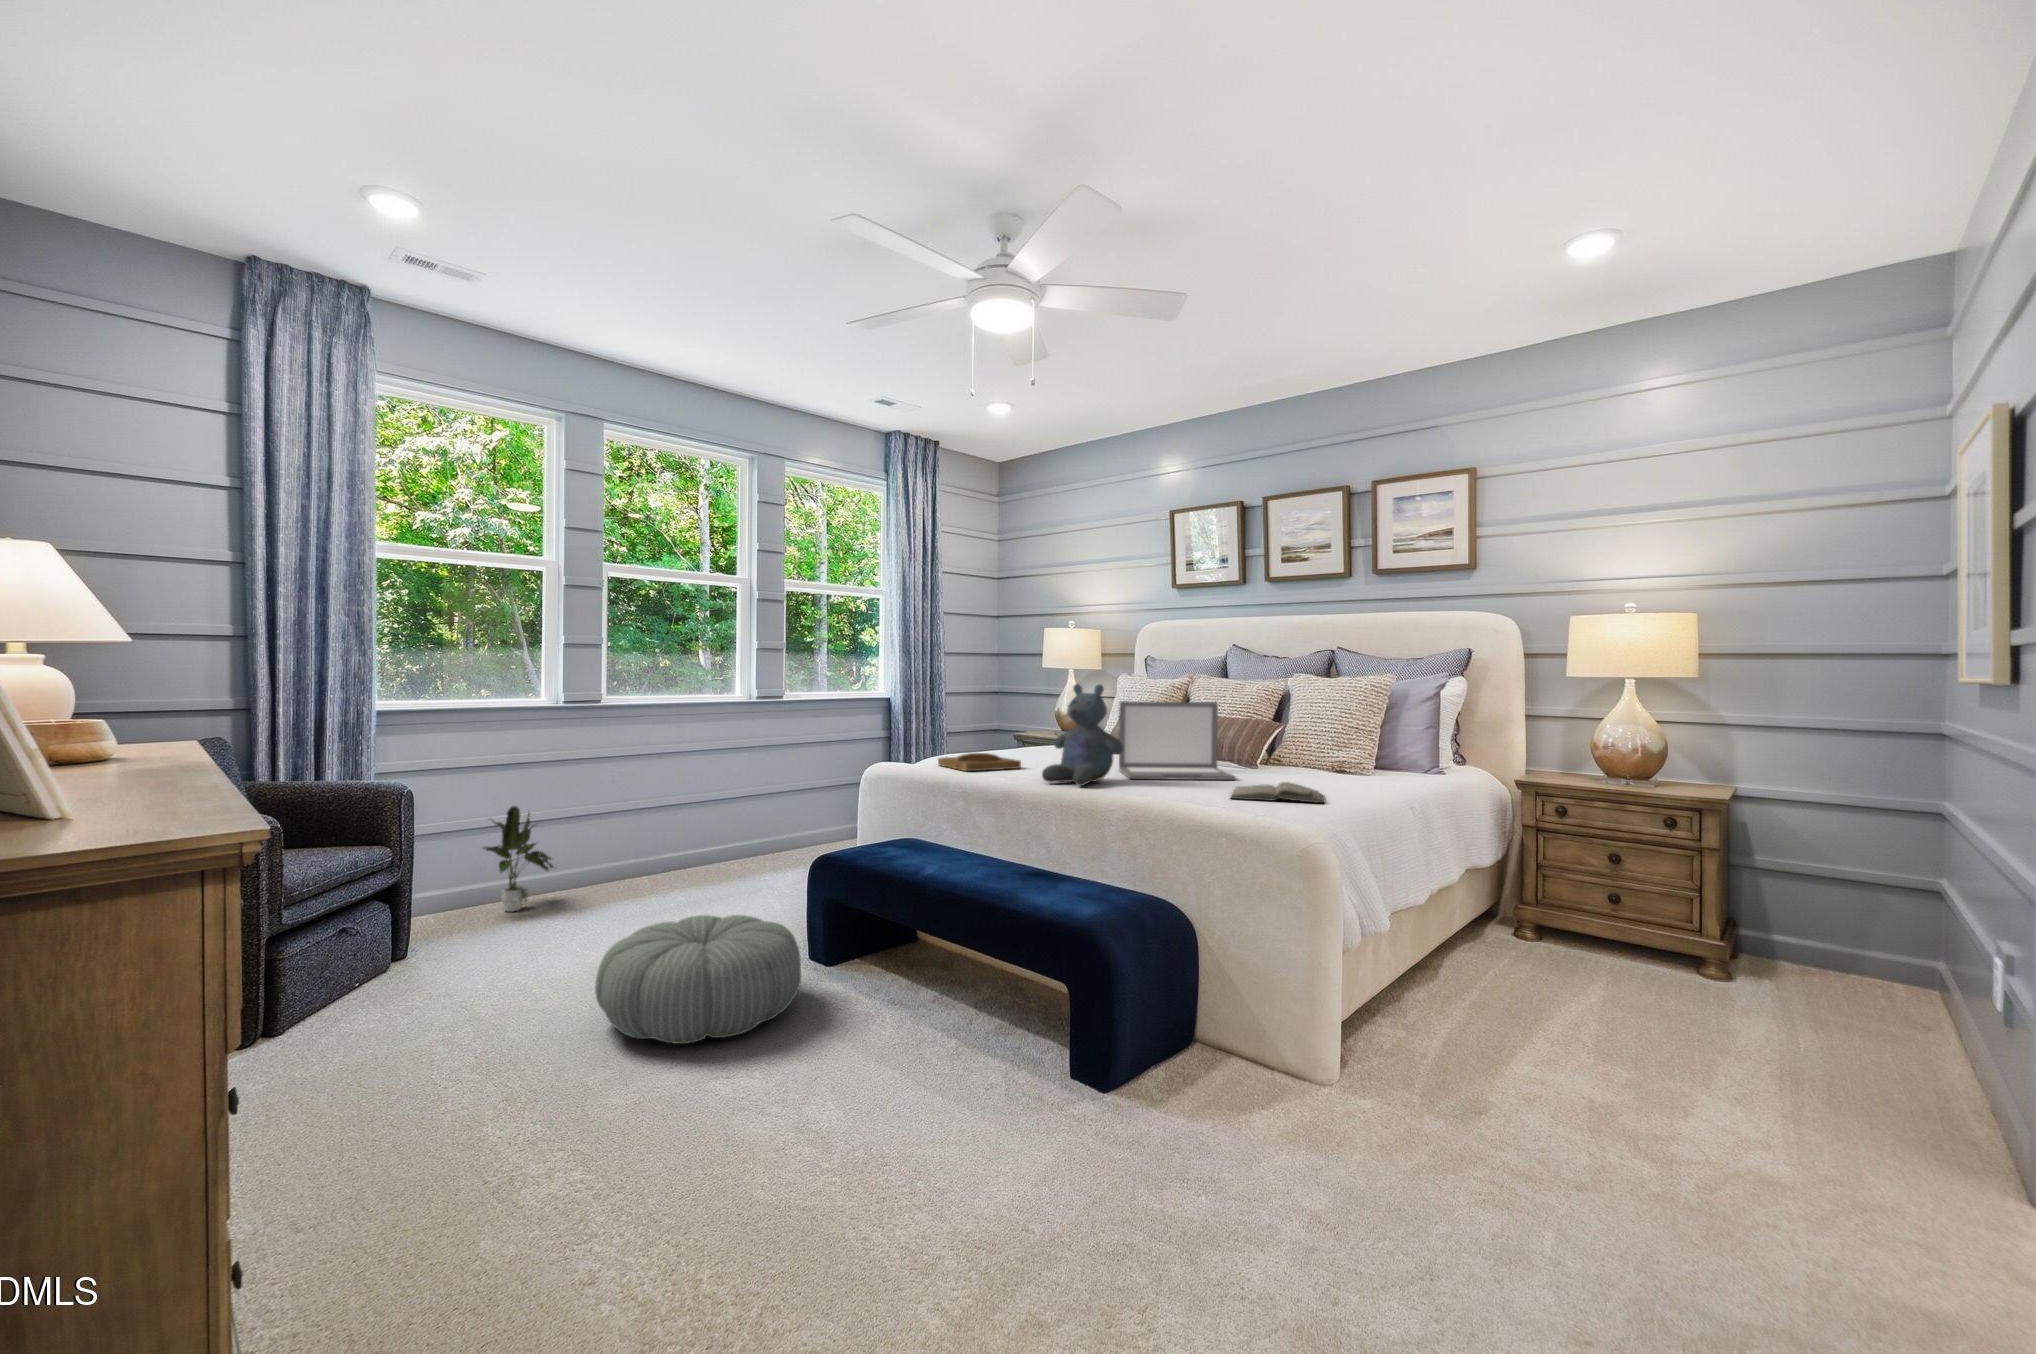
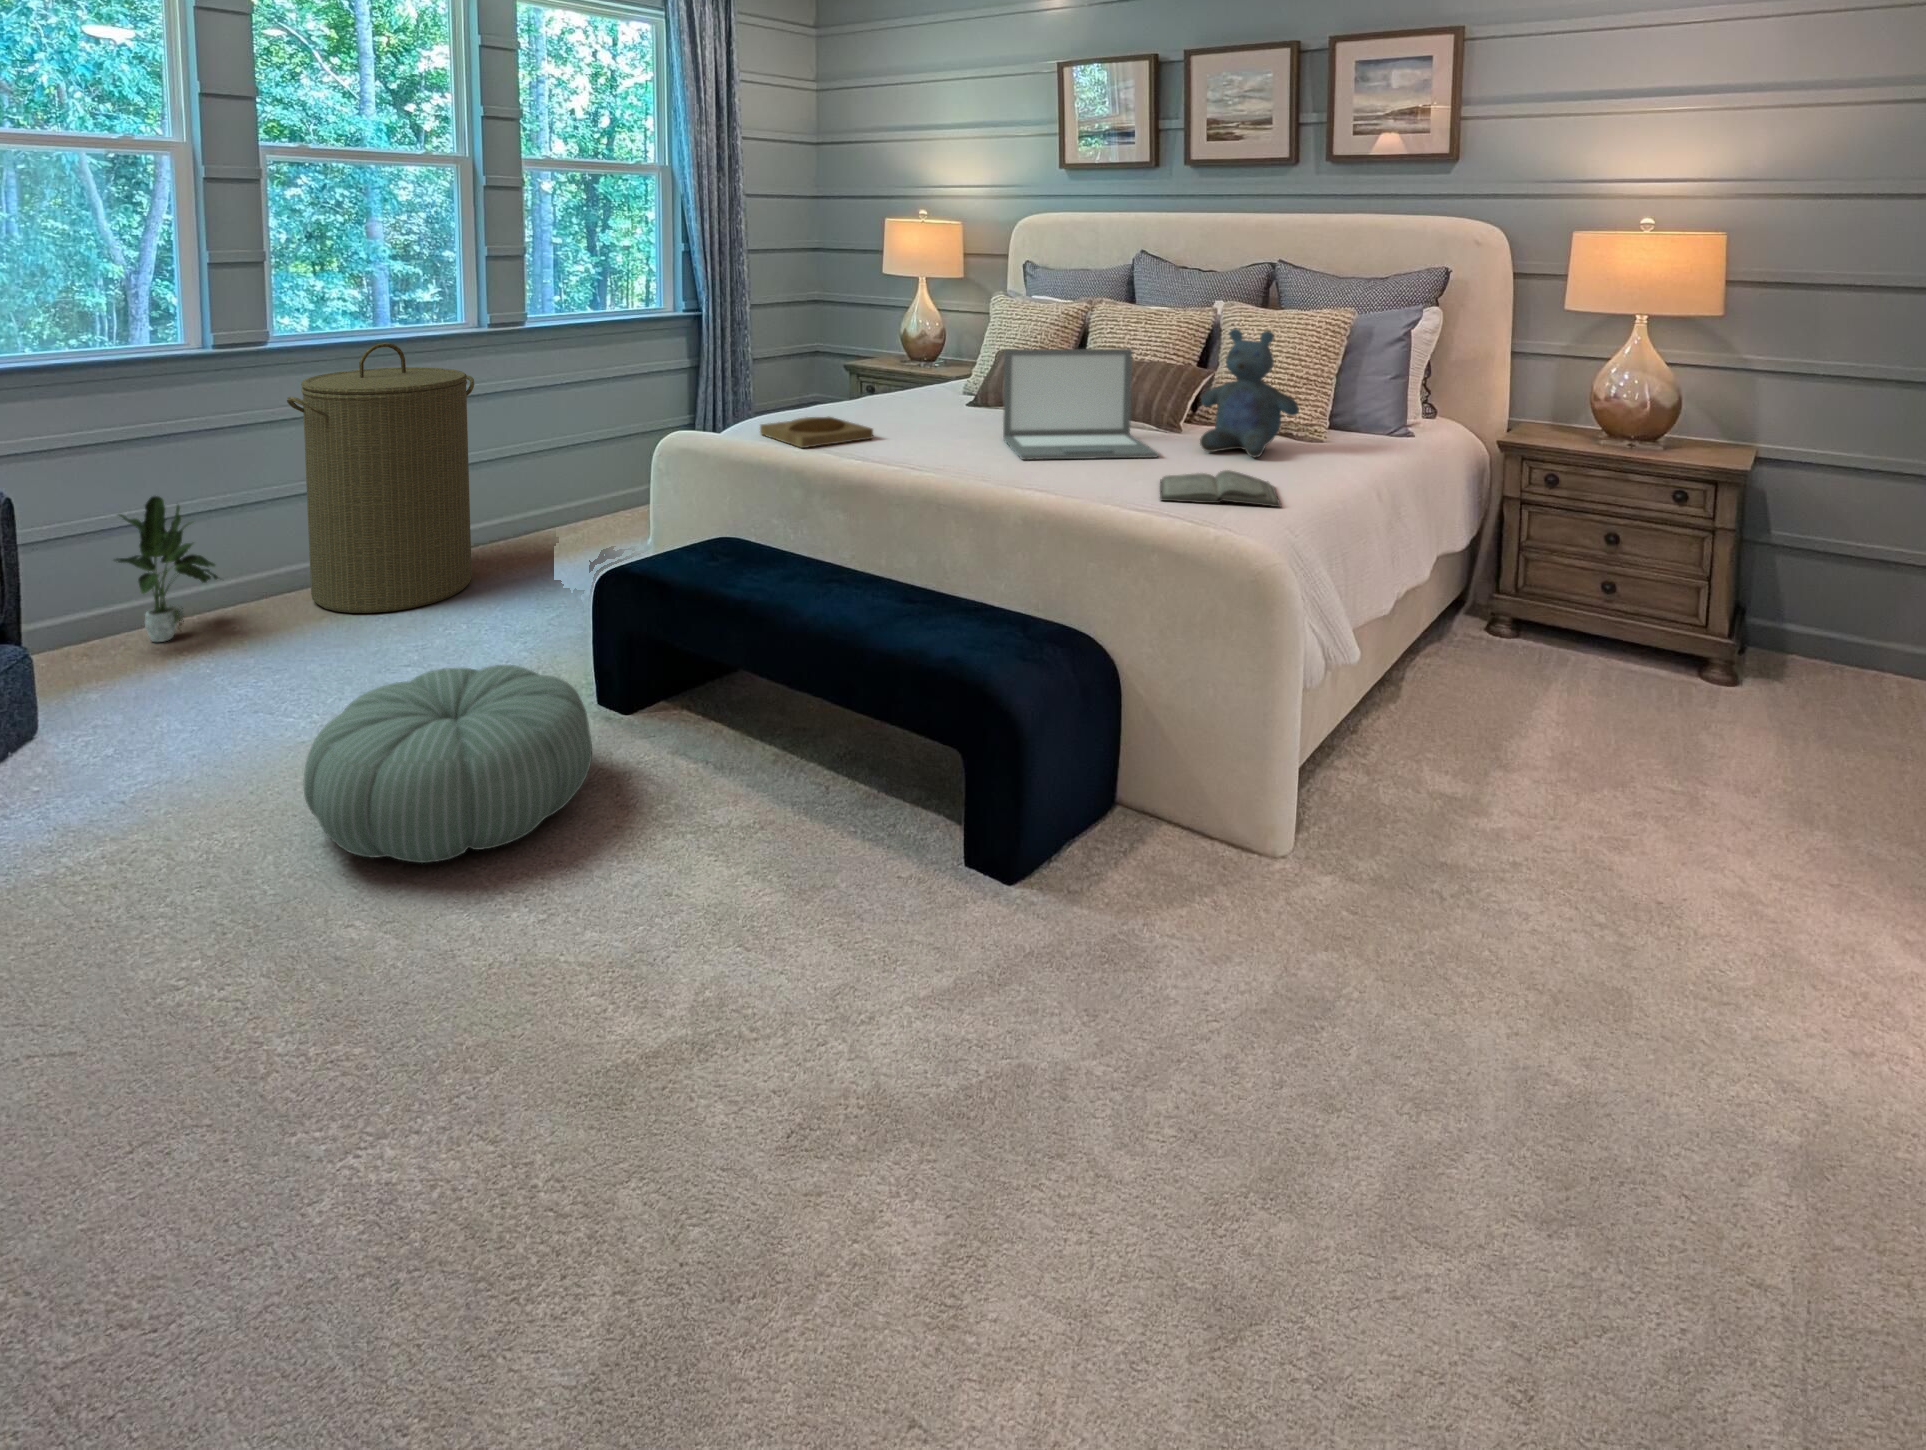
stuffed bear: present [1042,684,1123,786] -> present [1200,329,1299,457]
laundry hamper: none [607,705,739,899] -> present [287,343,474,613]

